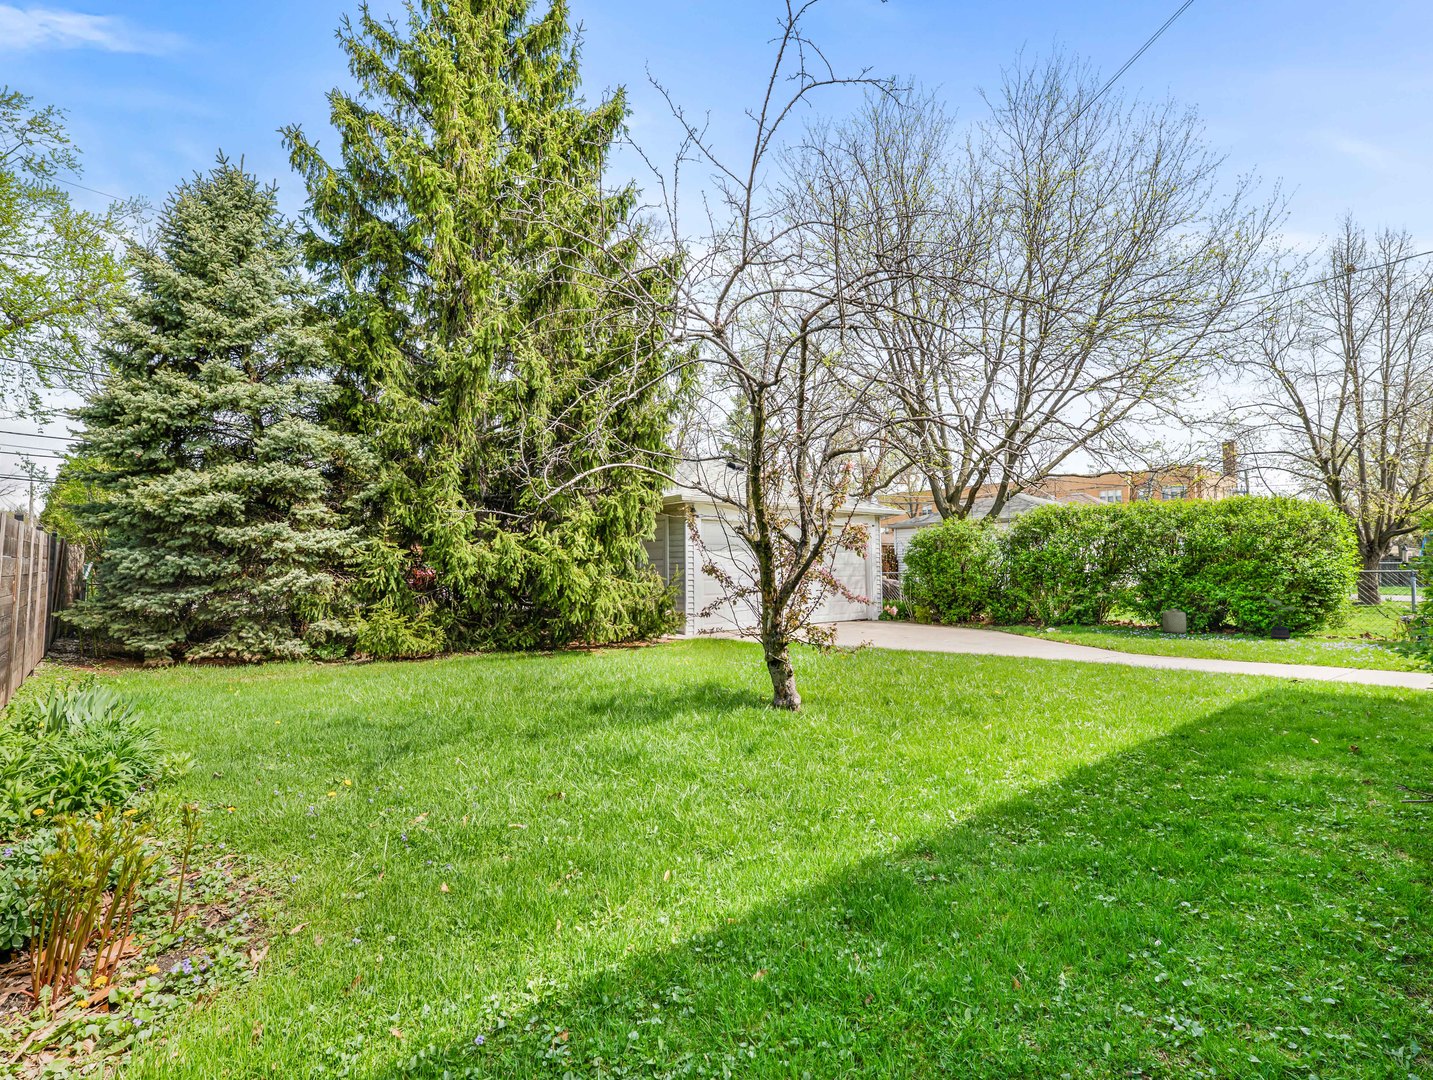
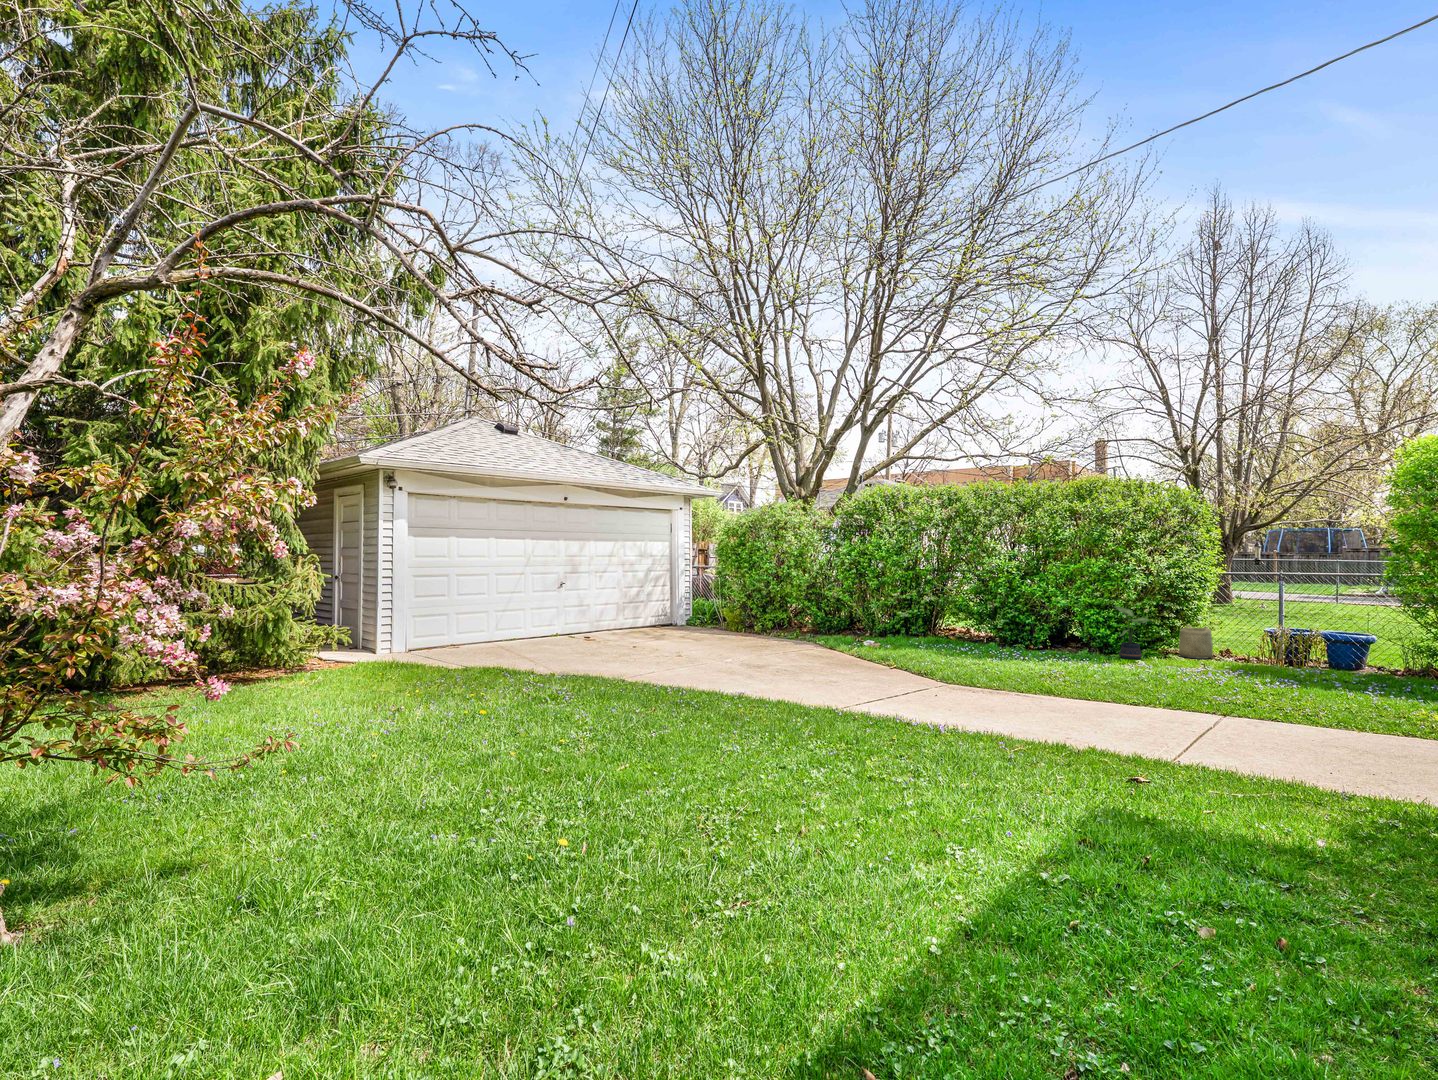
basket: present [1163,609,1186,633] -> present [1179,625,1213,659]

